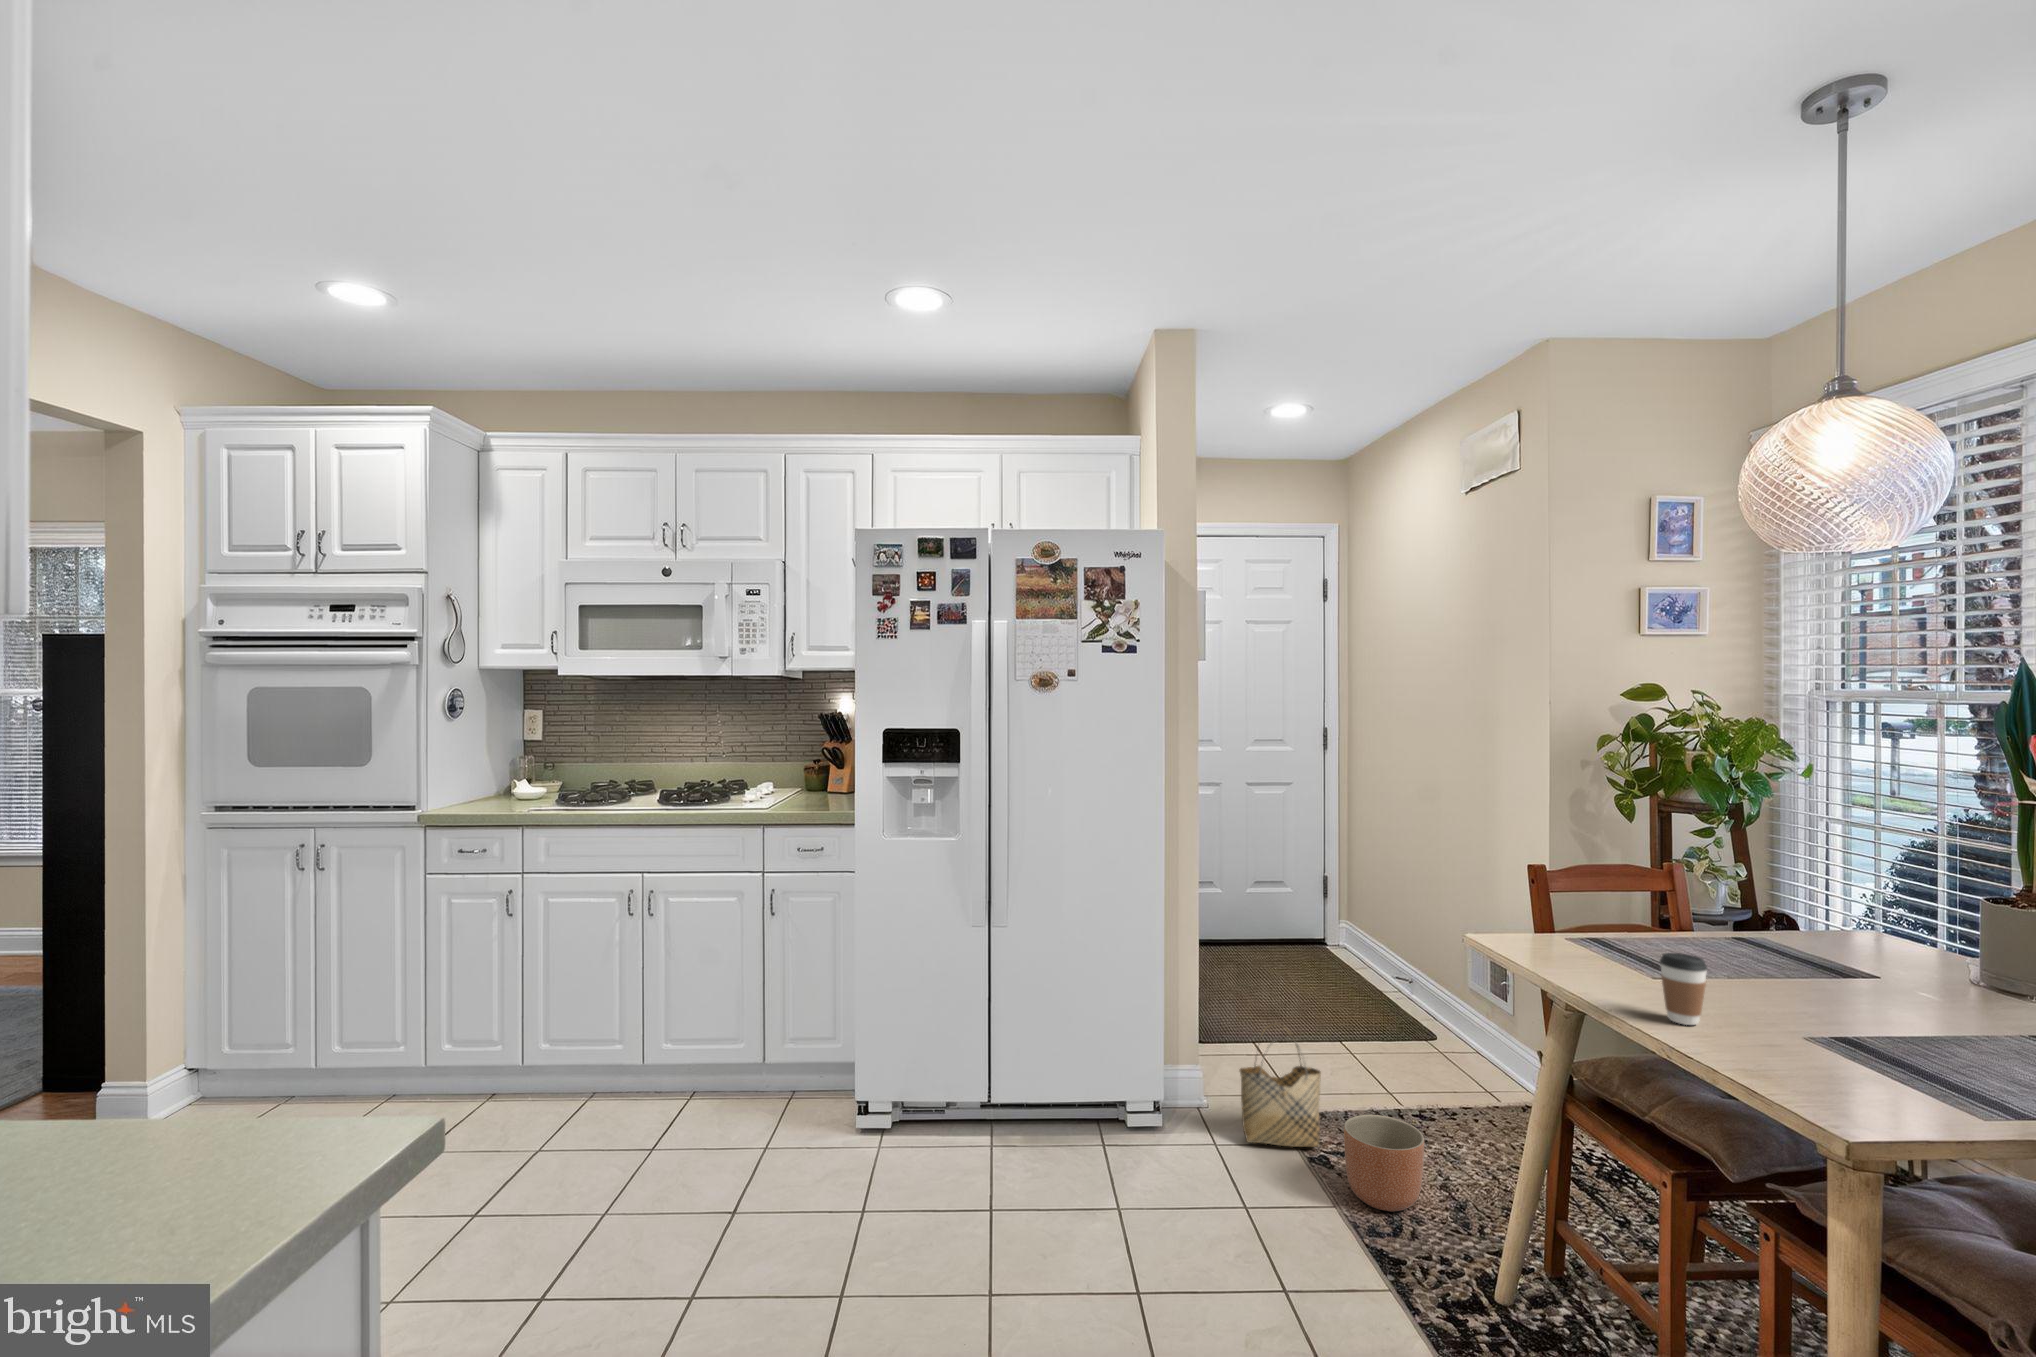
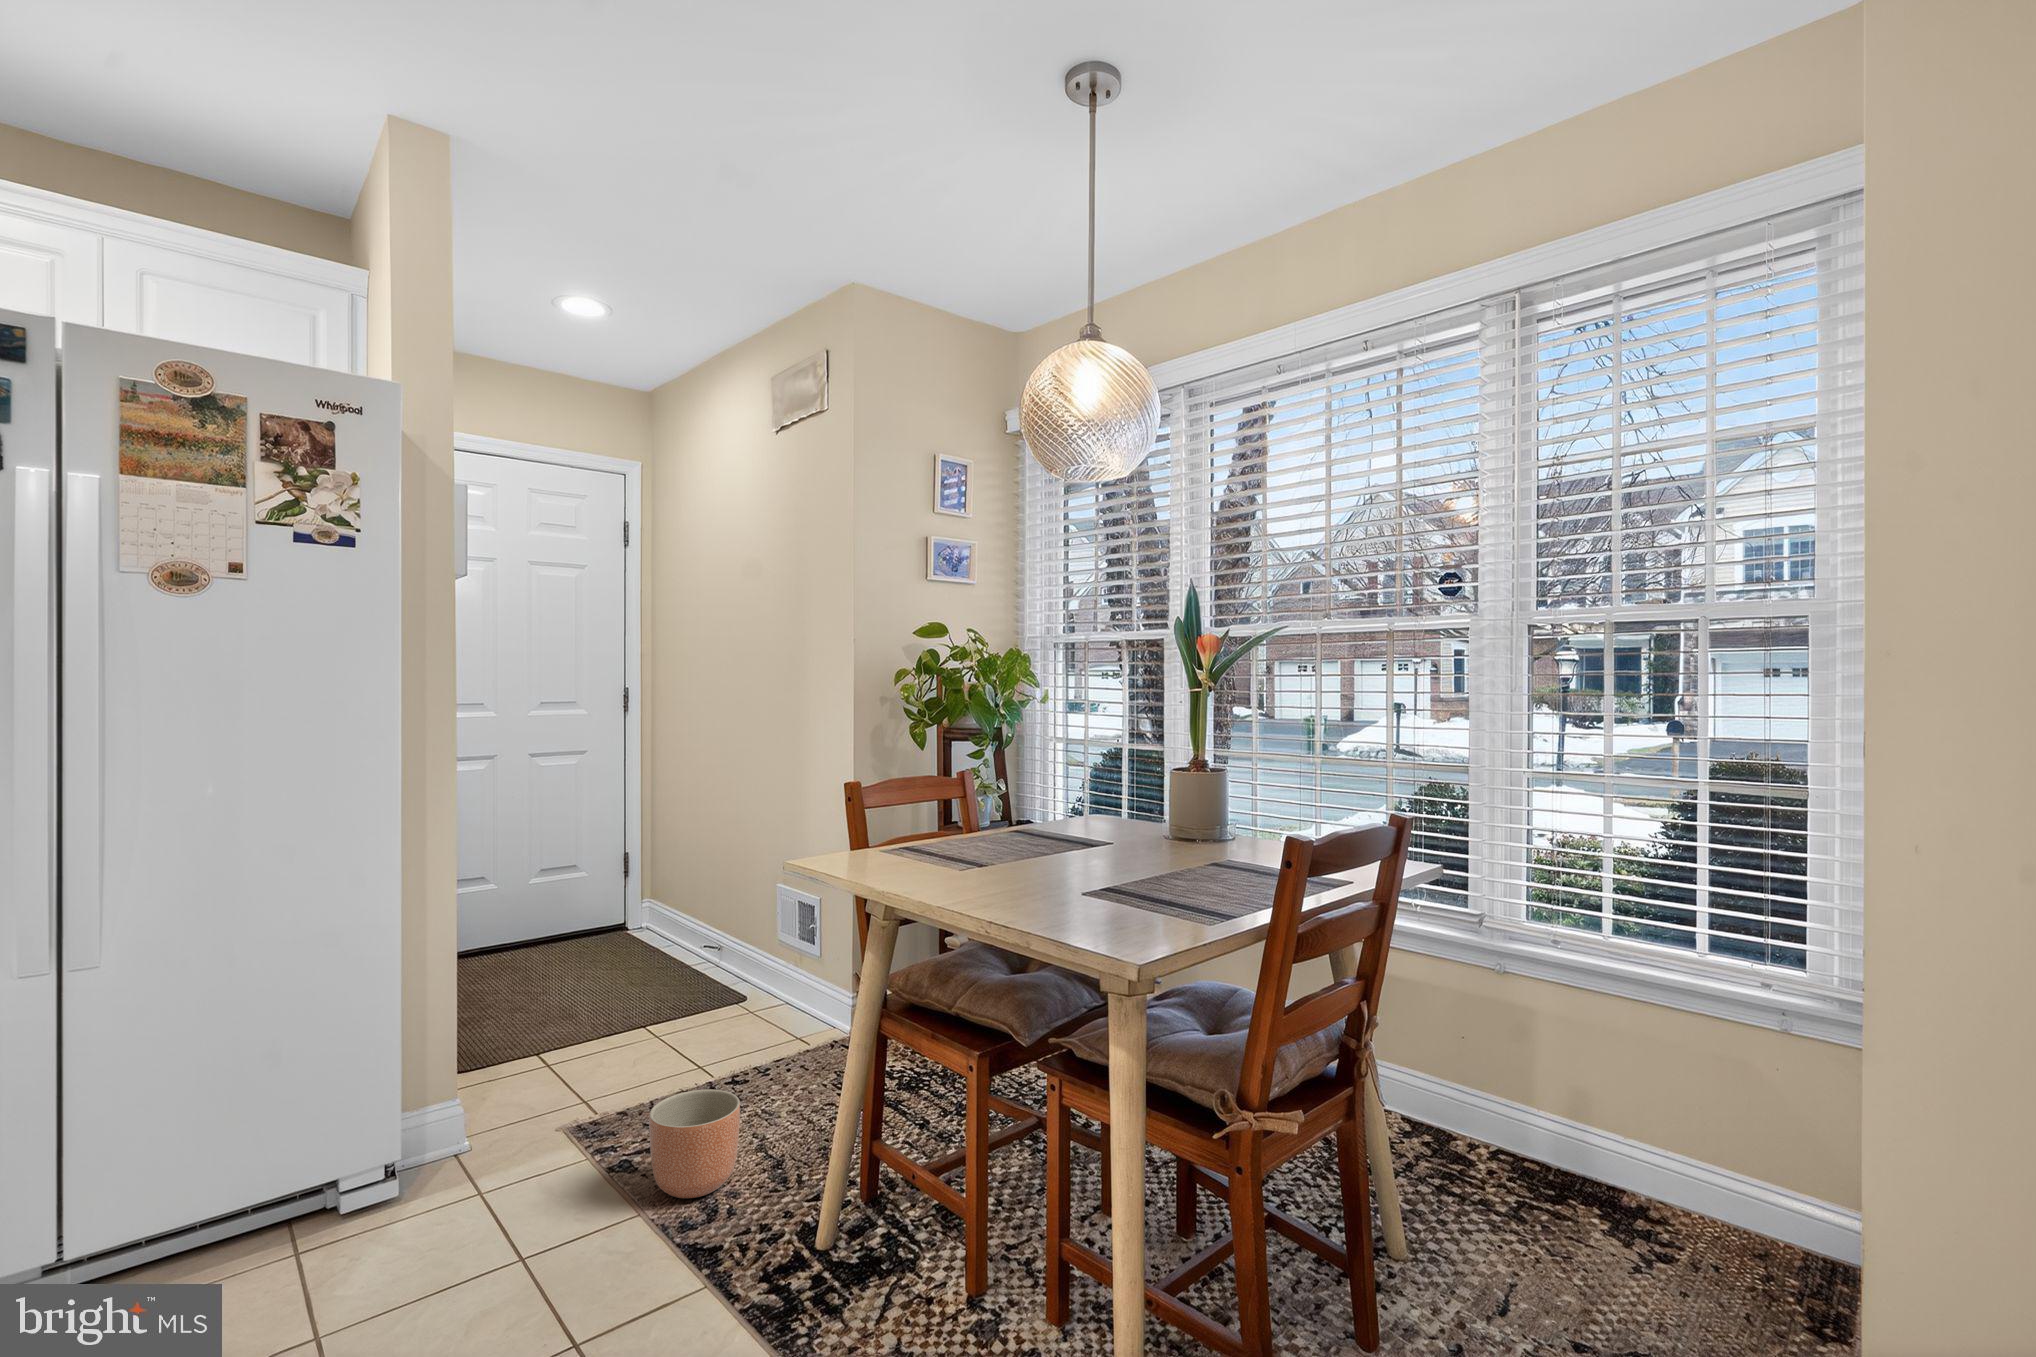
coffee cup: present [1660,953,1707,1025] -> none [971,834,1011,901]
woven basket: present [1240,1024,1321,1147] -> none [513,1018,621,1176]

